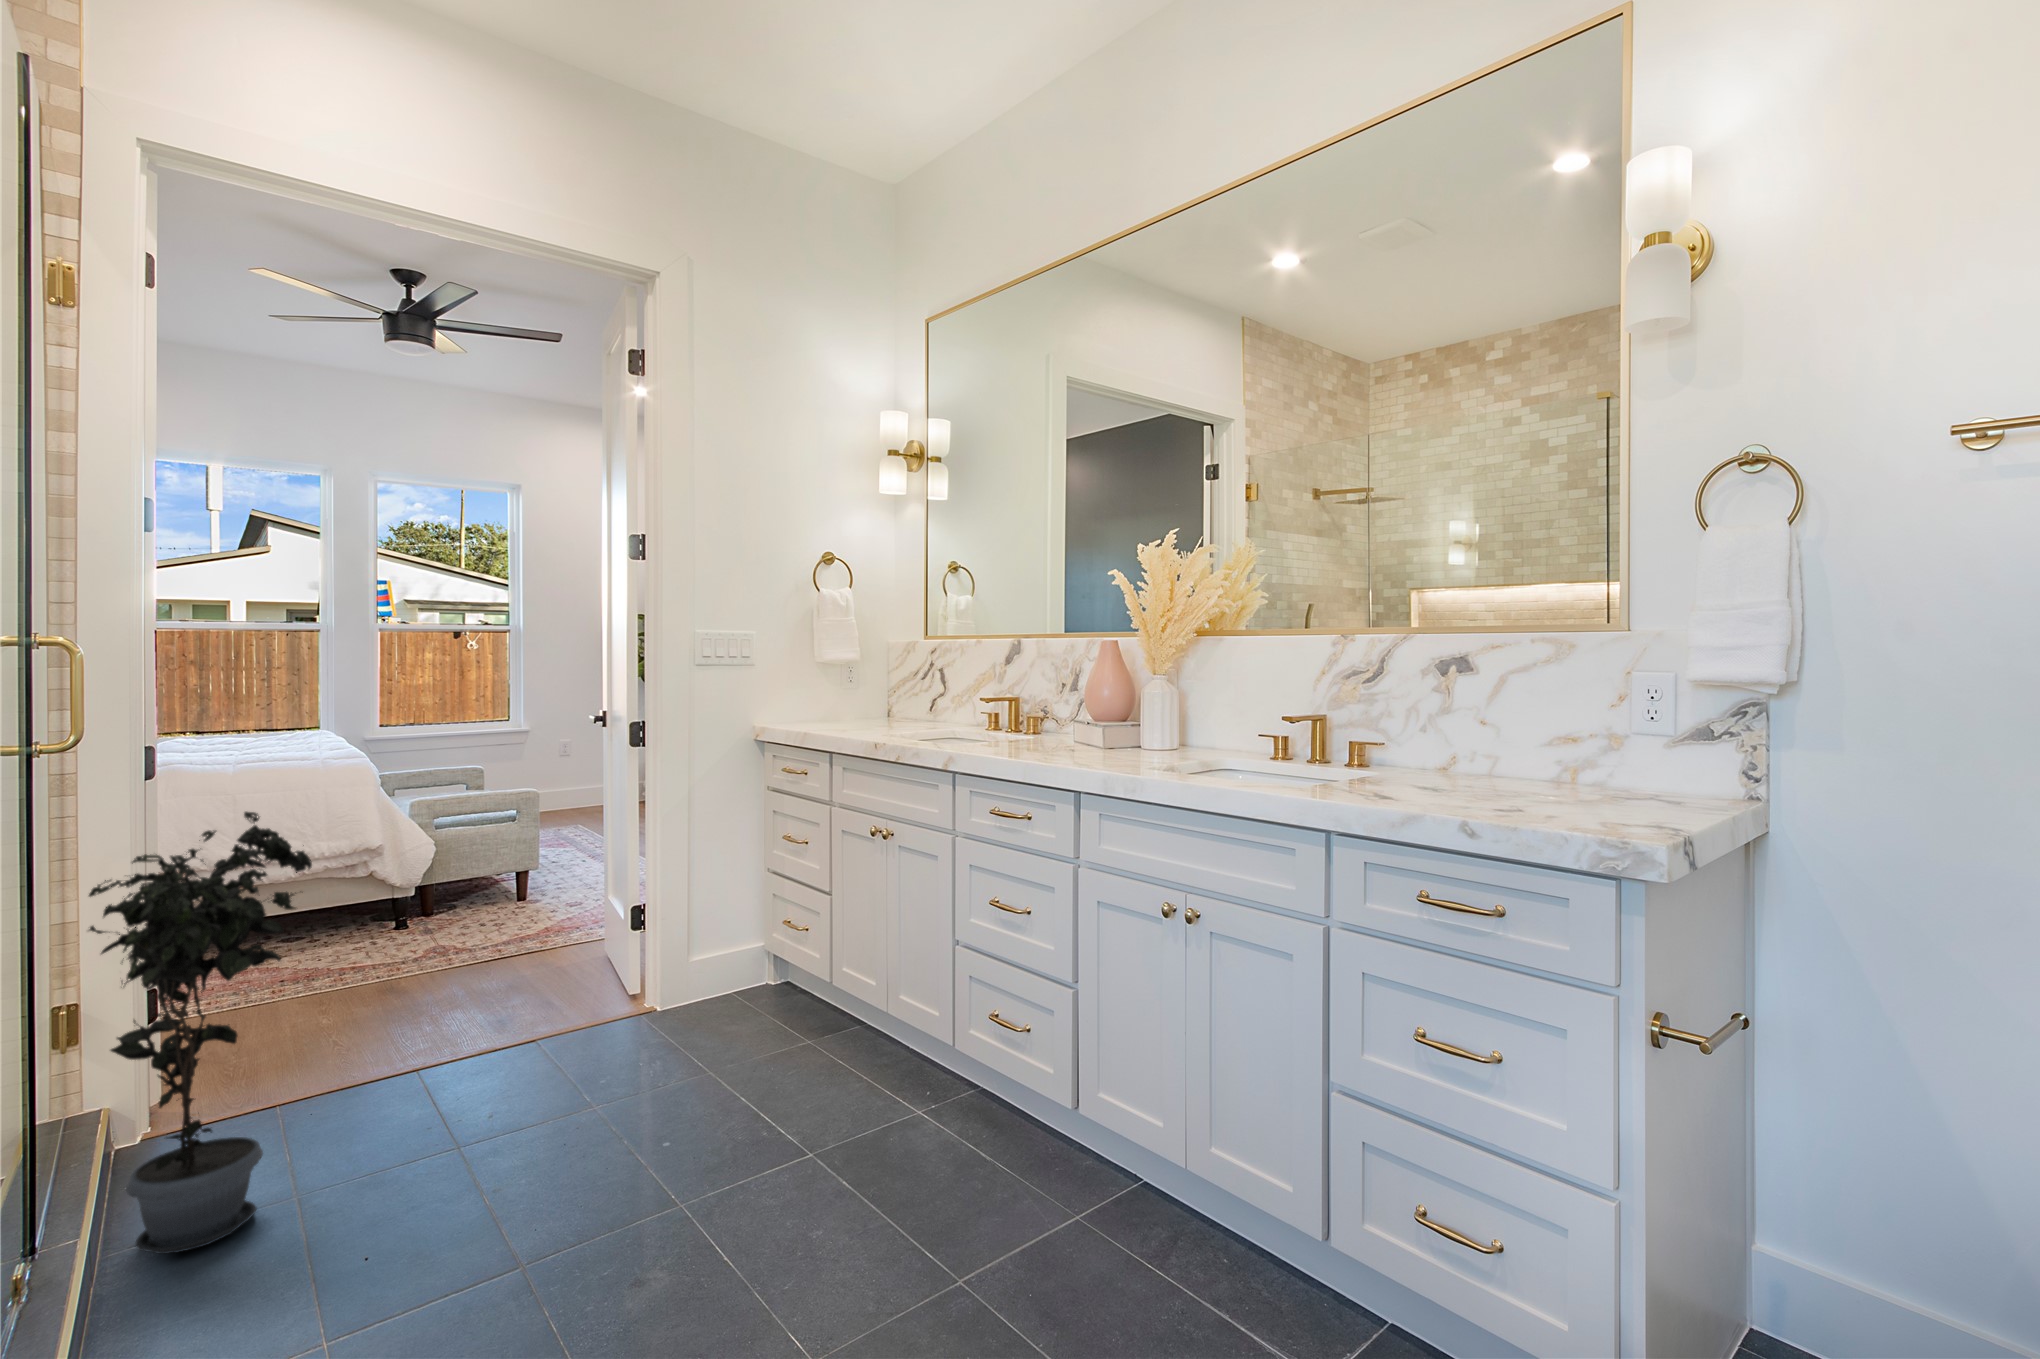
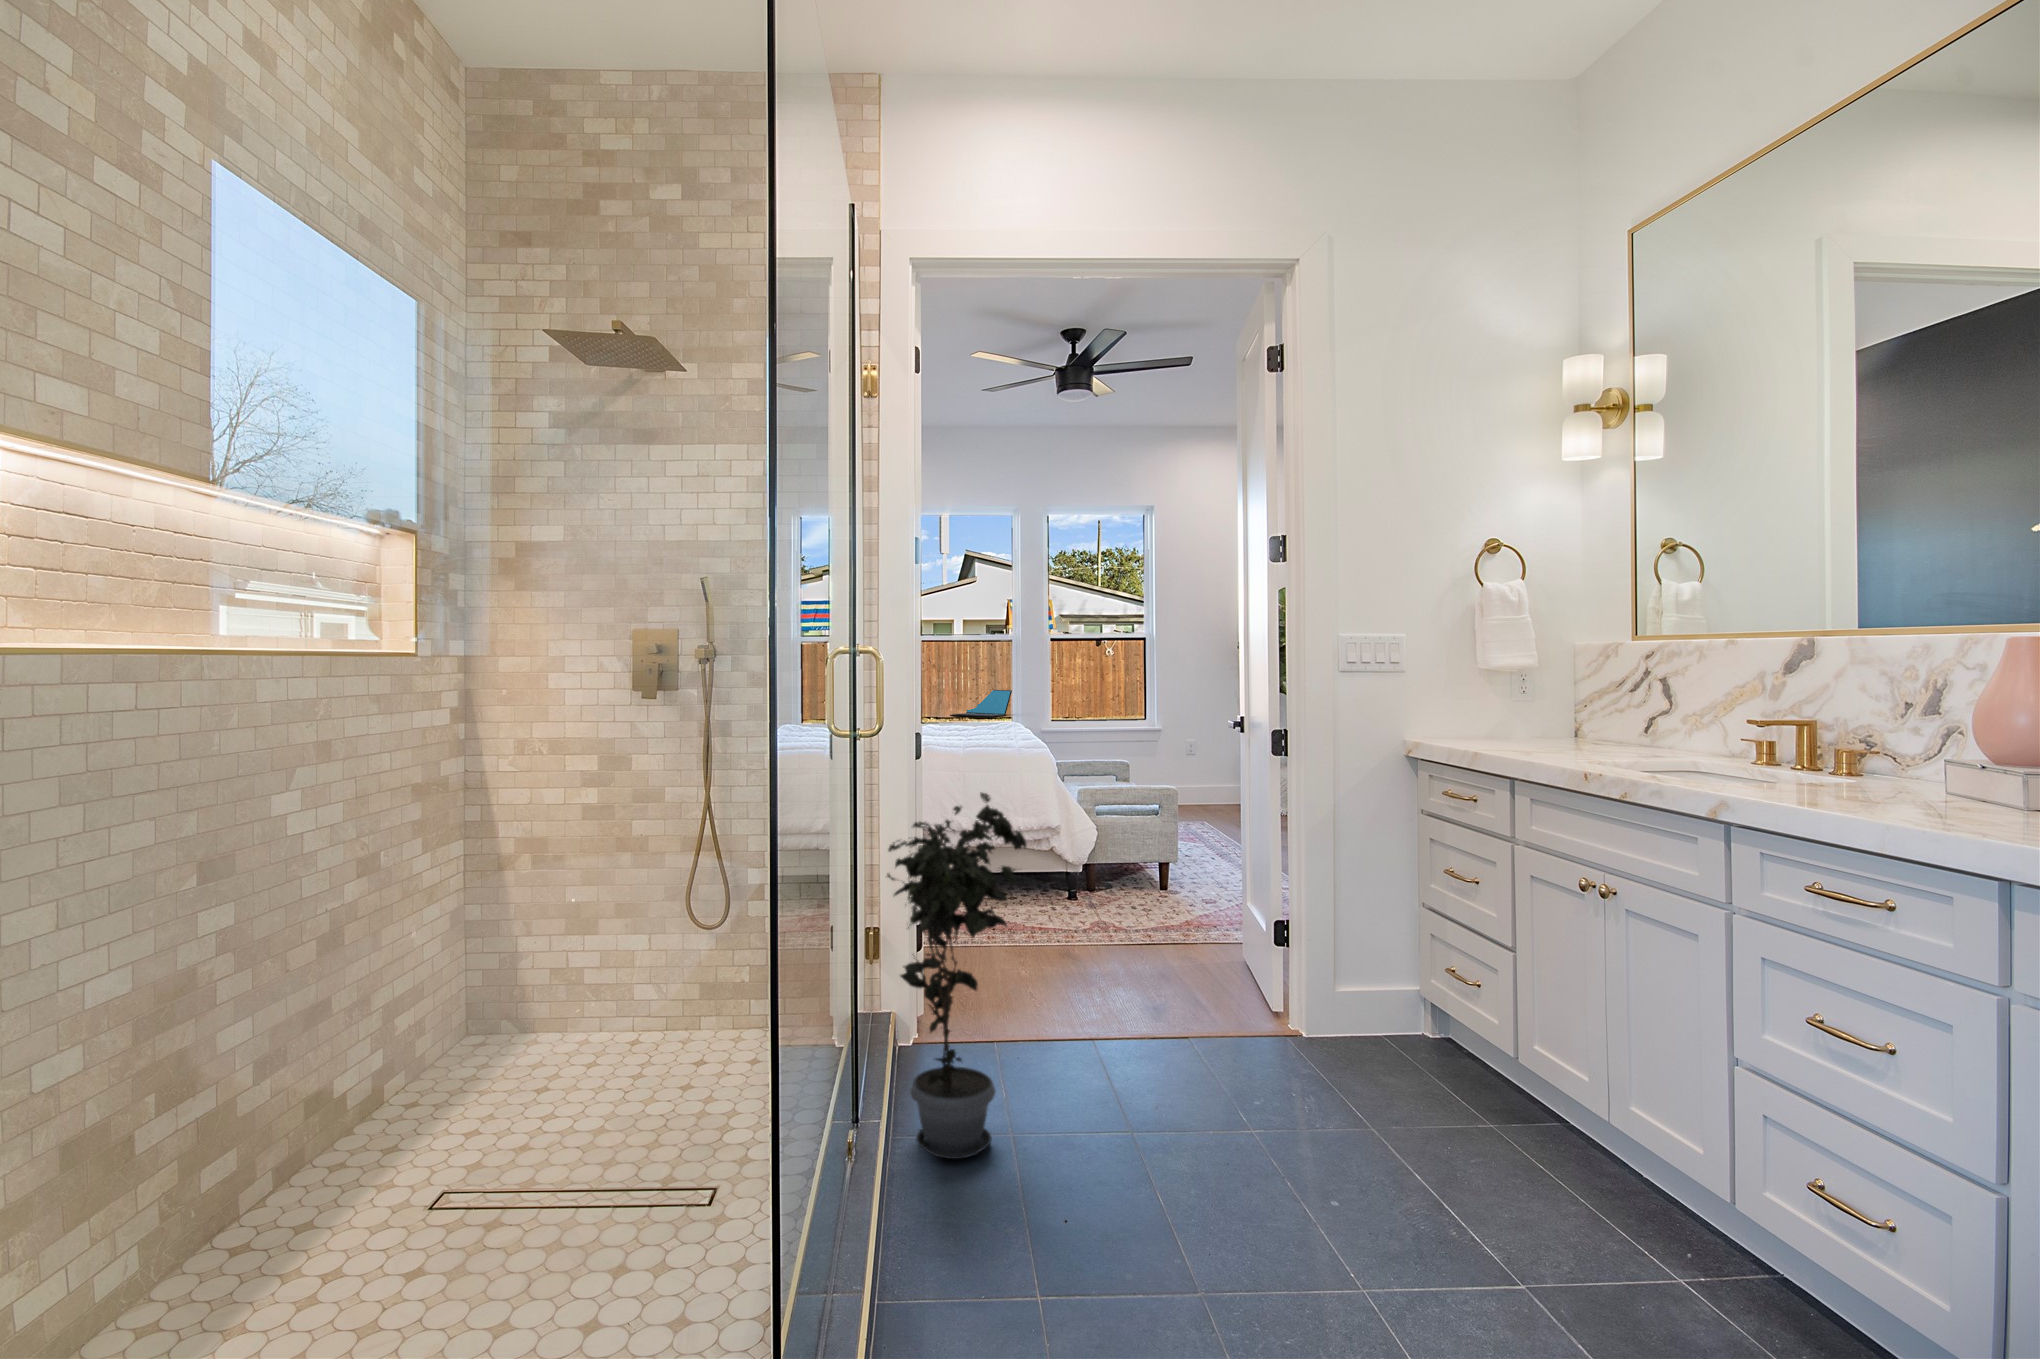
laptop: none [225,692,326,727] -> present [950,690,1012,718]

